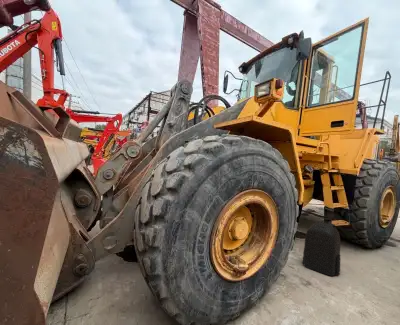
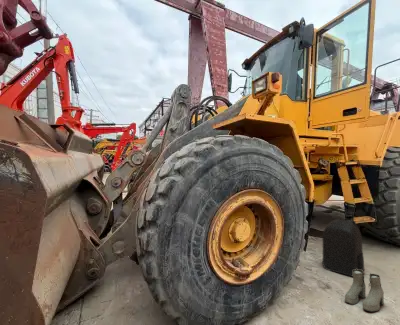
boots: none [326,270,361,310] -> present [345,269,384,312]

